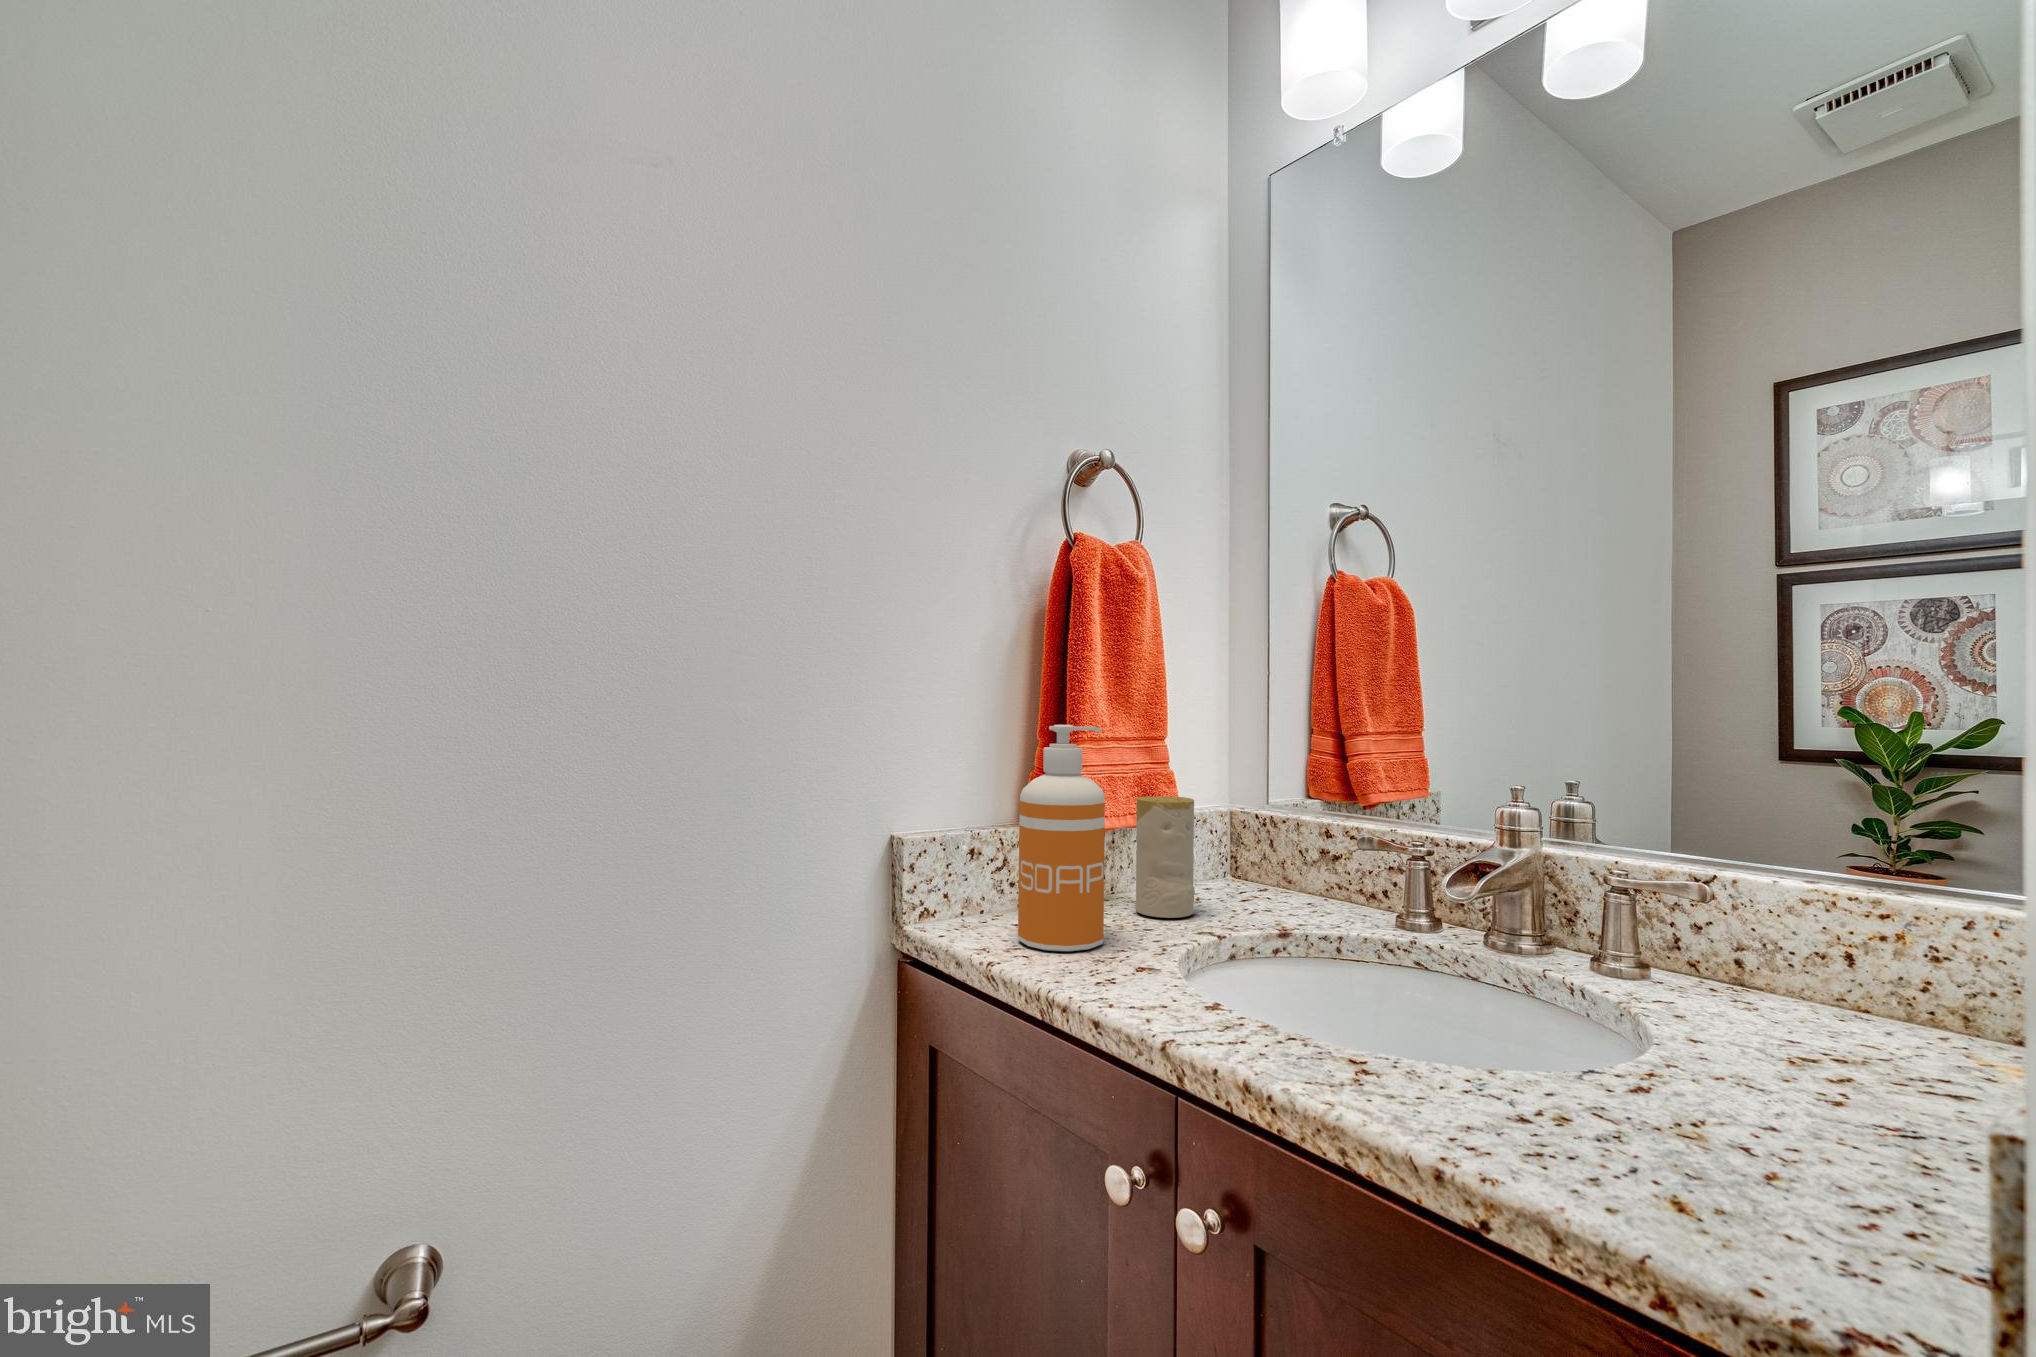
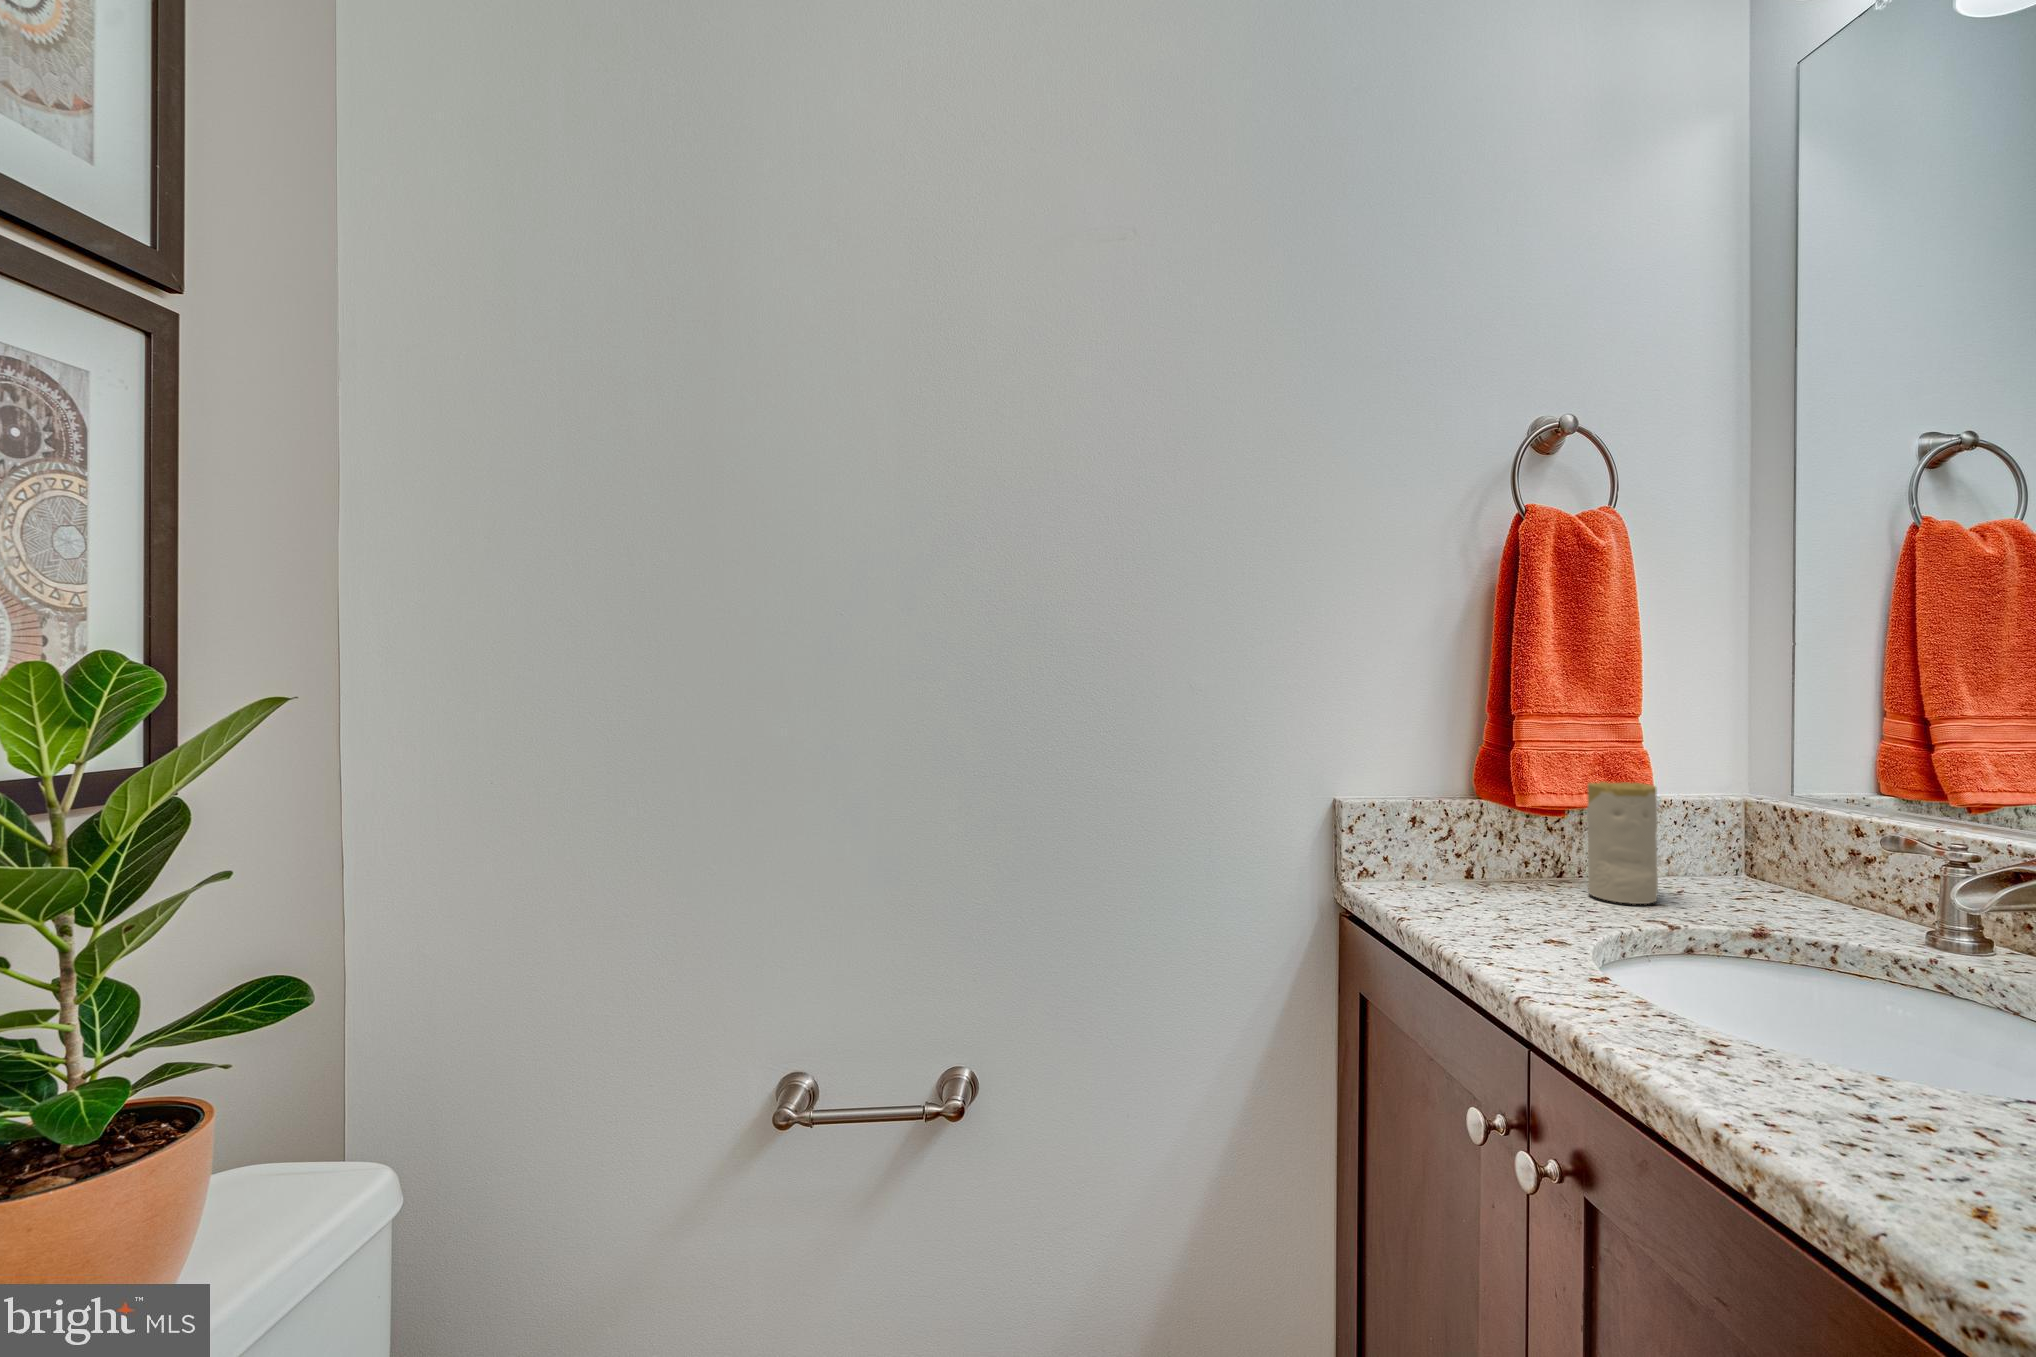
soap dispenser: present [1018,725,1105,951] -> none [1439,713,1530,919]

